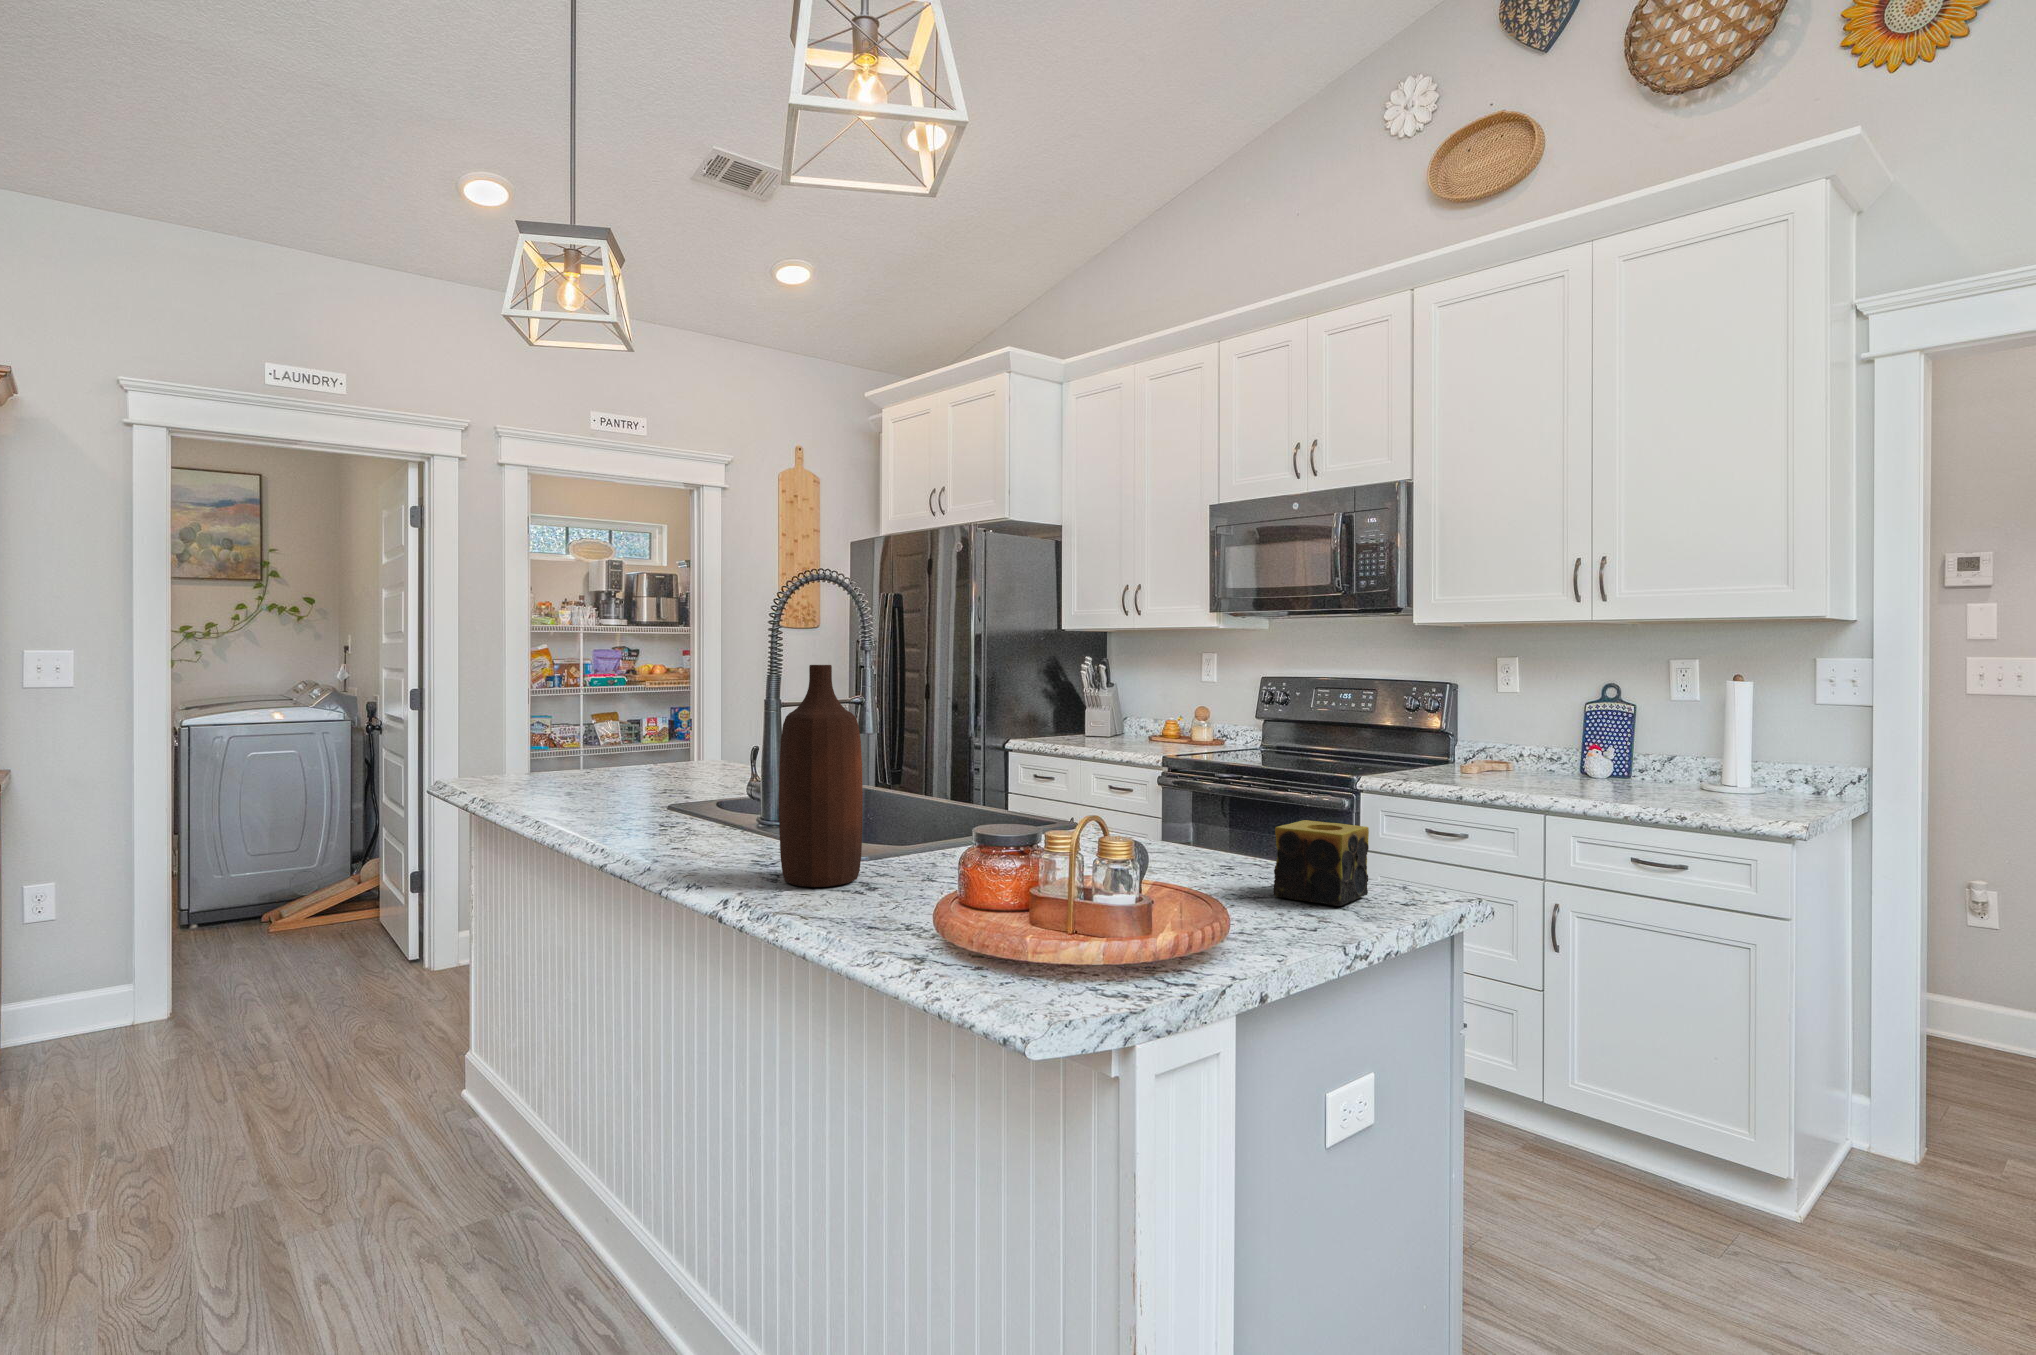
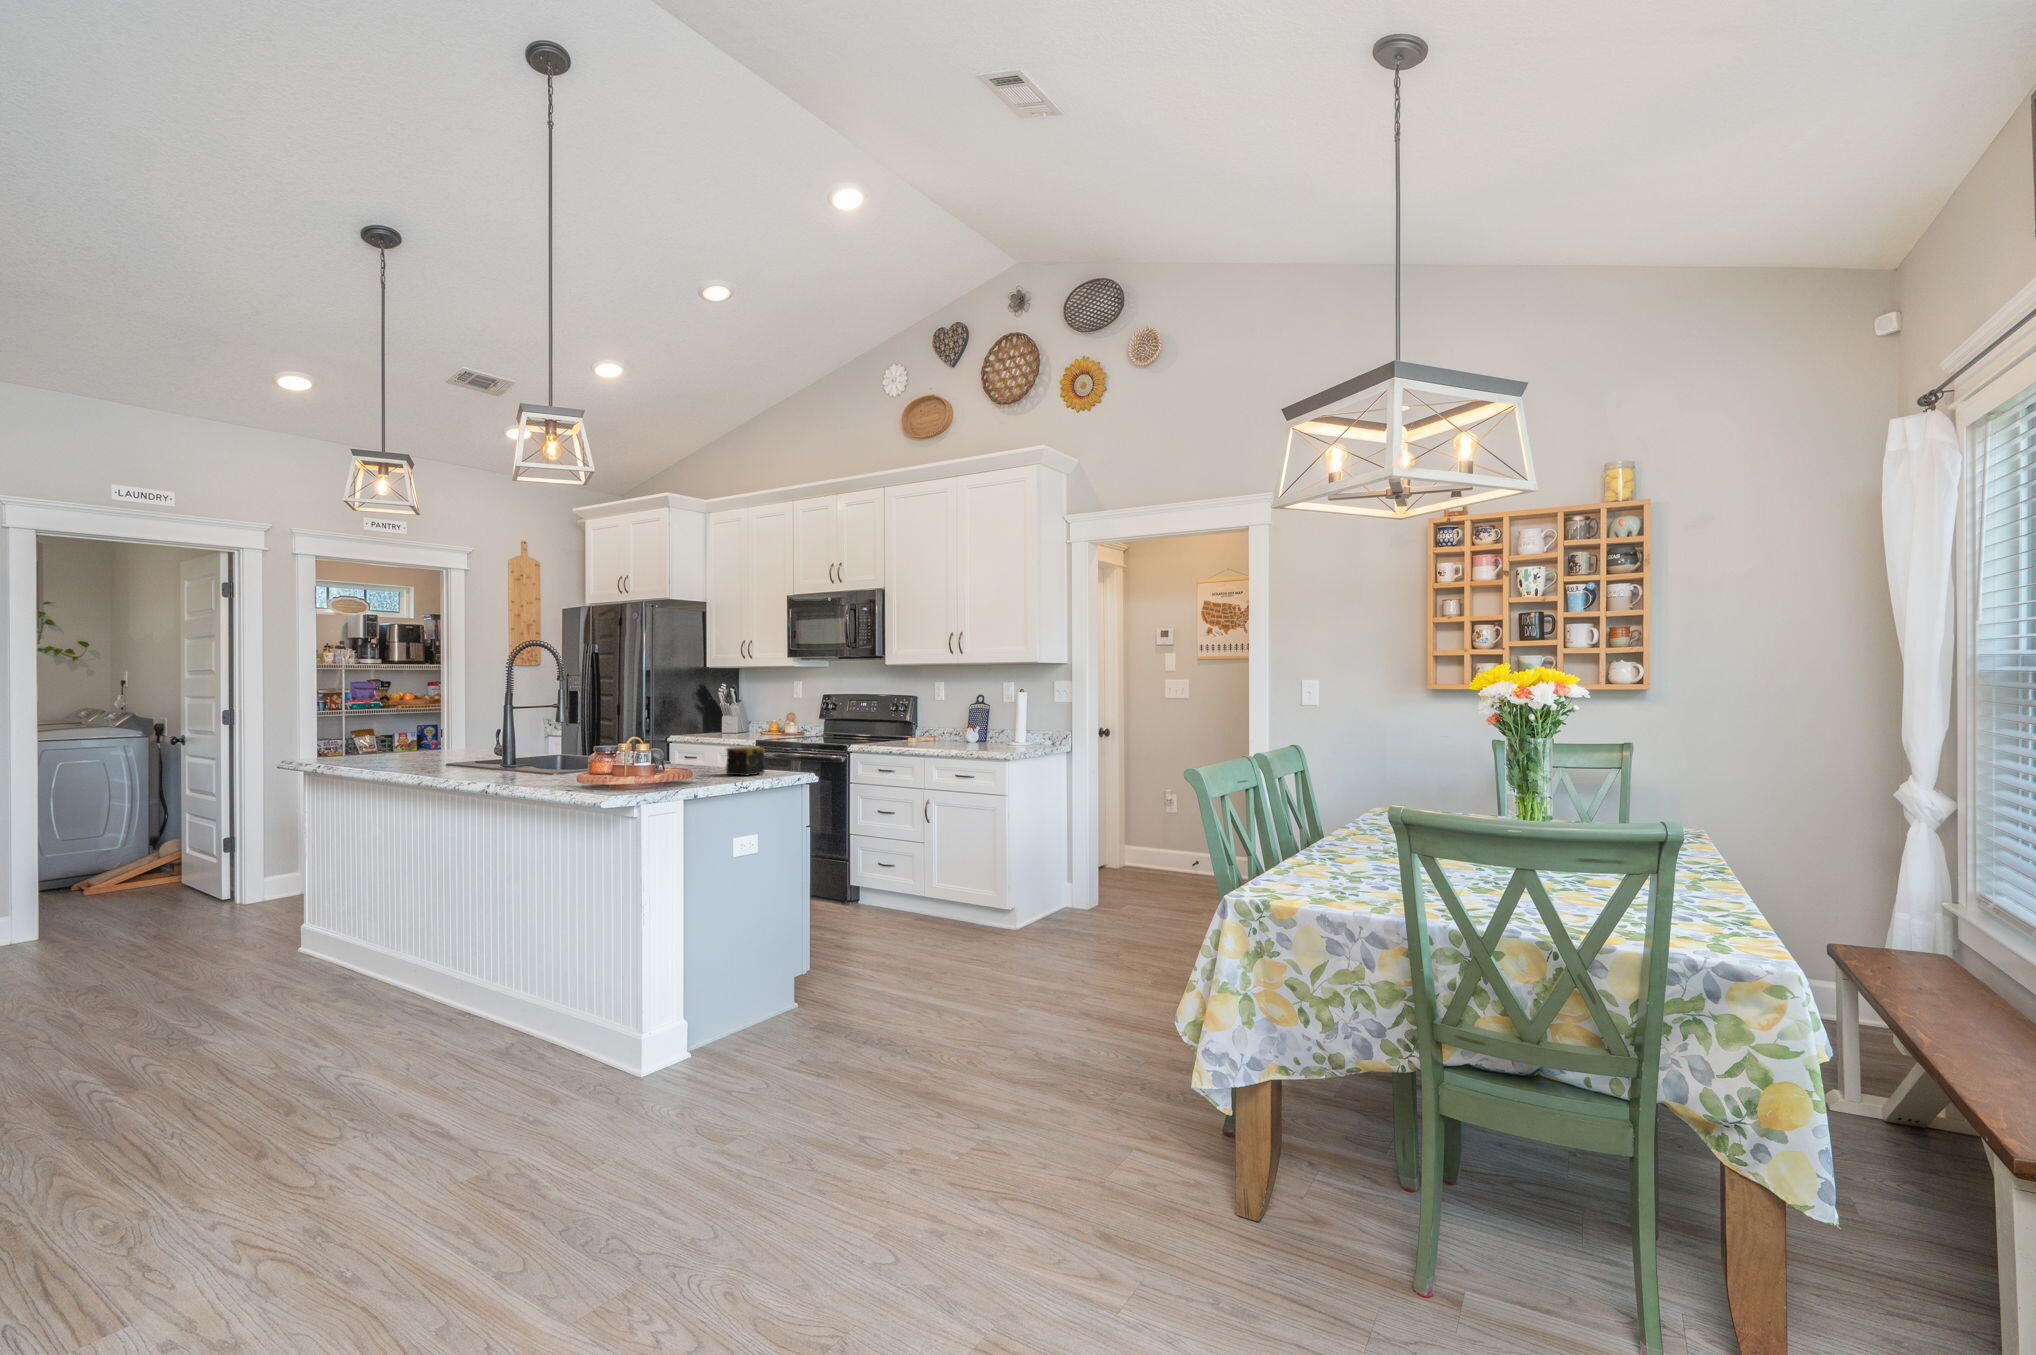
bottle: present [779,665,863,887] -> none [515,687,553,778]

